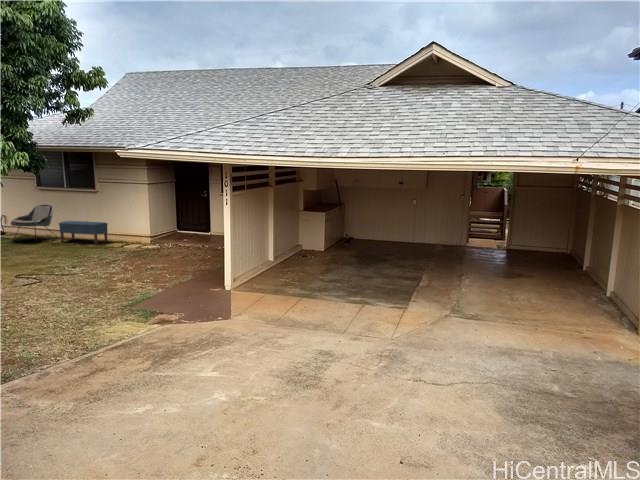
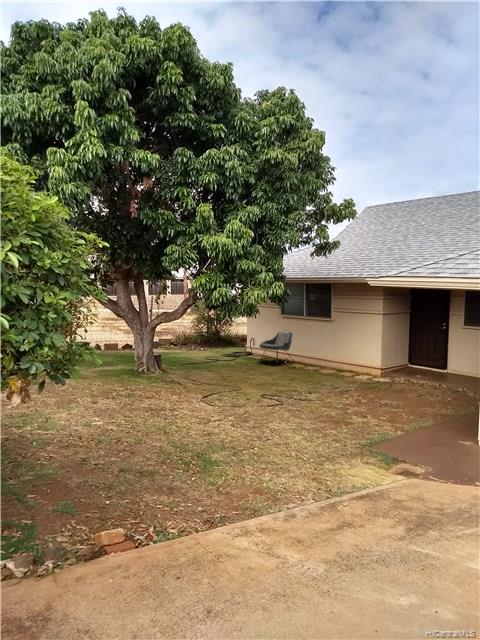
bench: present [59,221,108,244] -> none [297,347,340,372]

